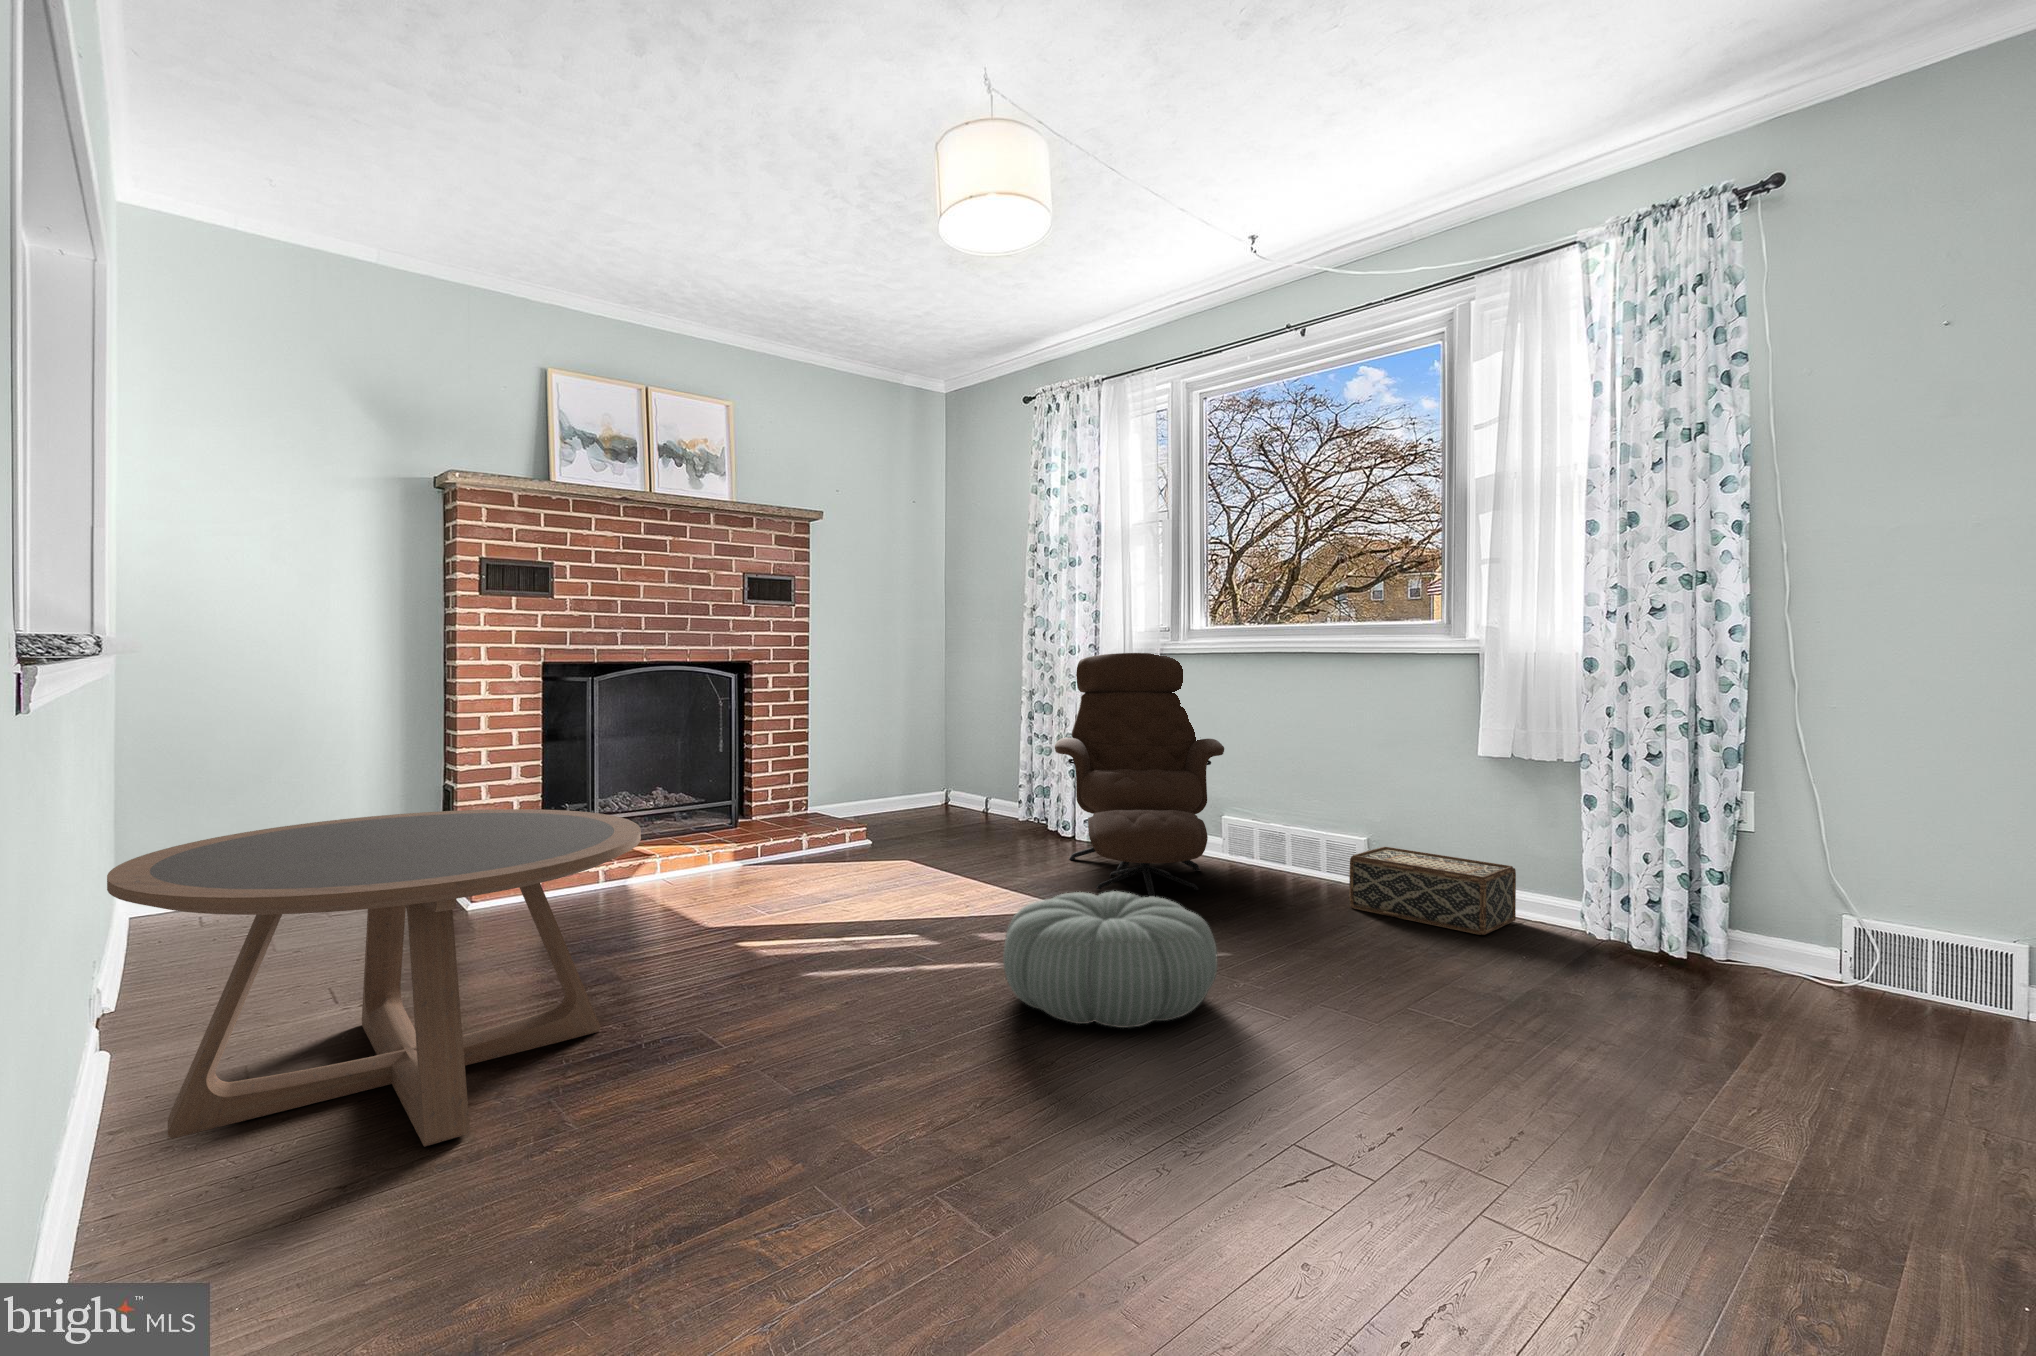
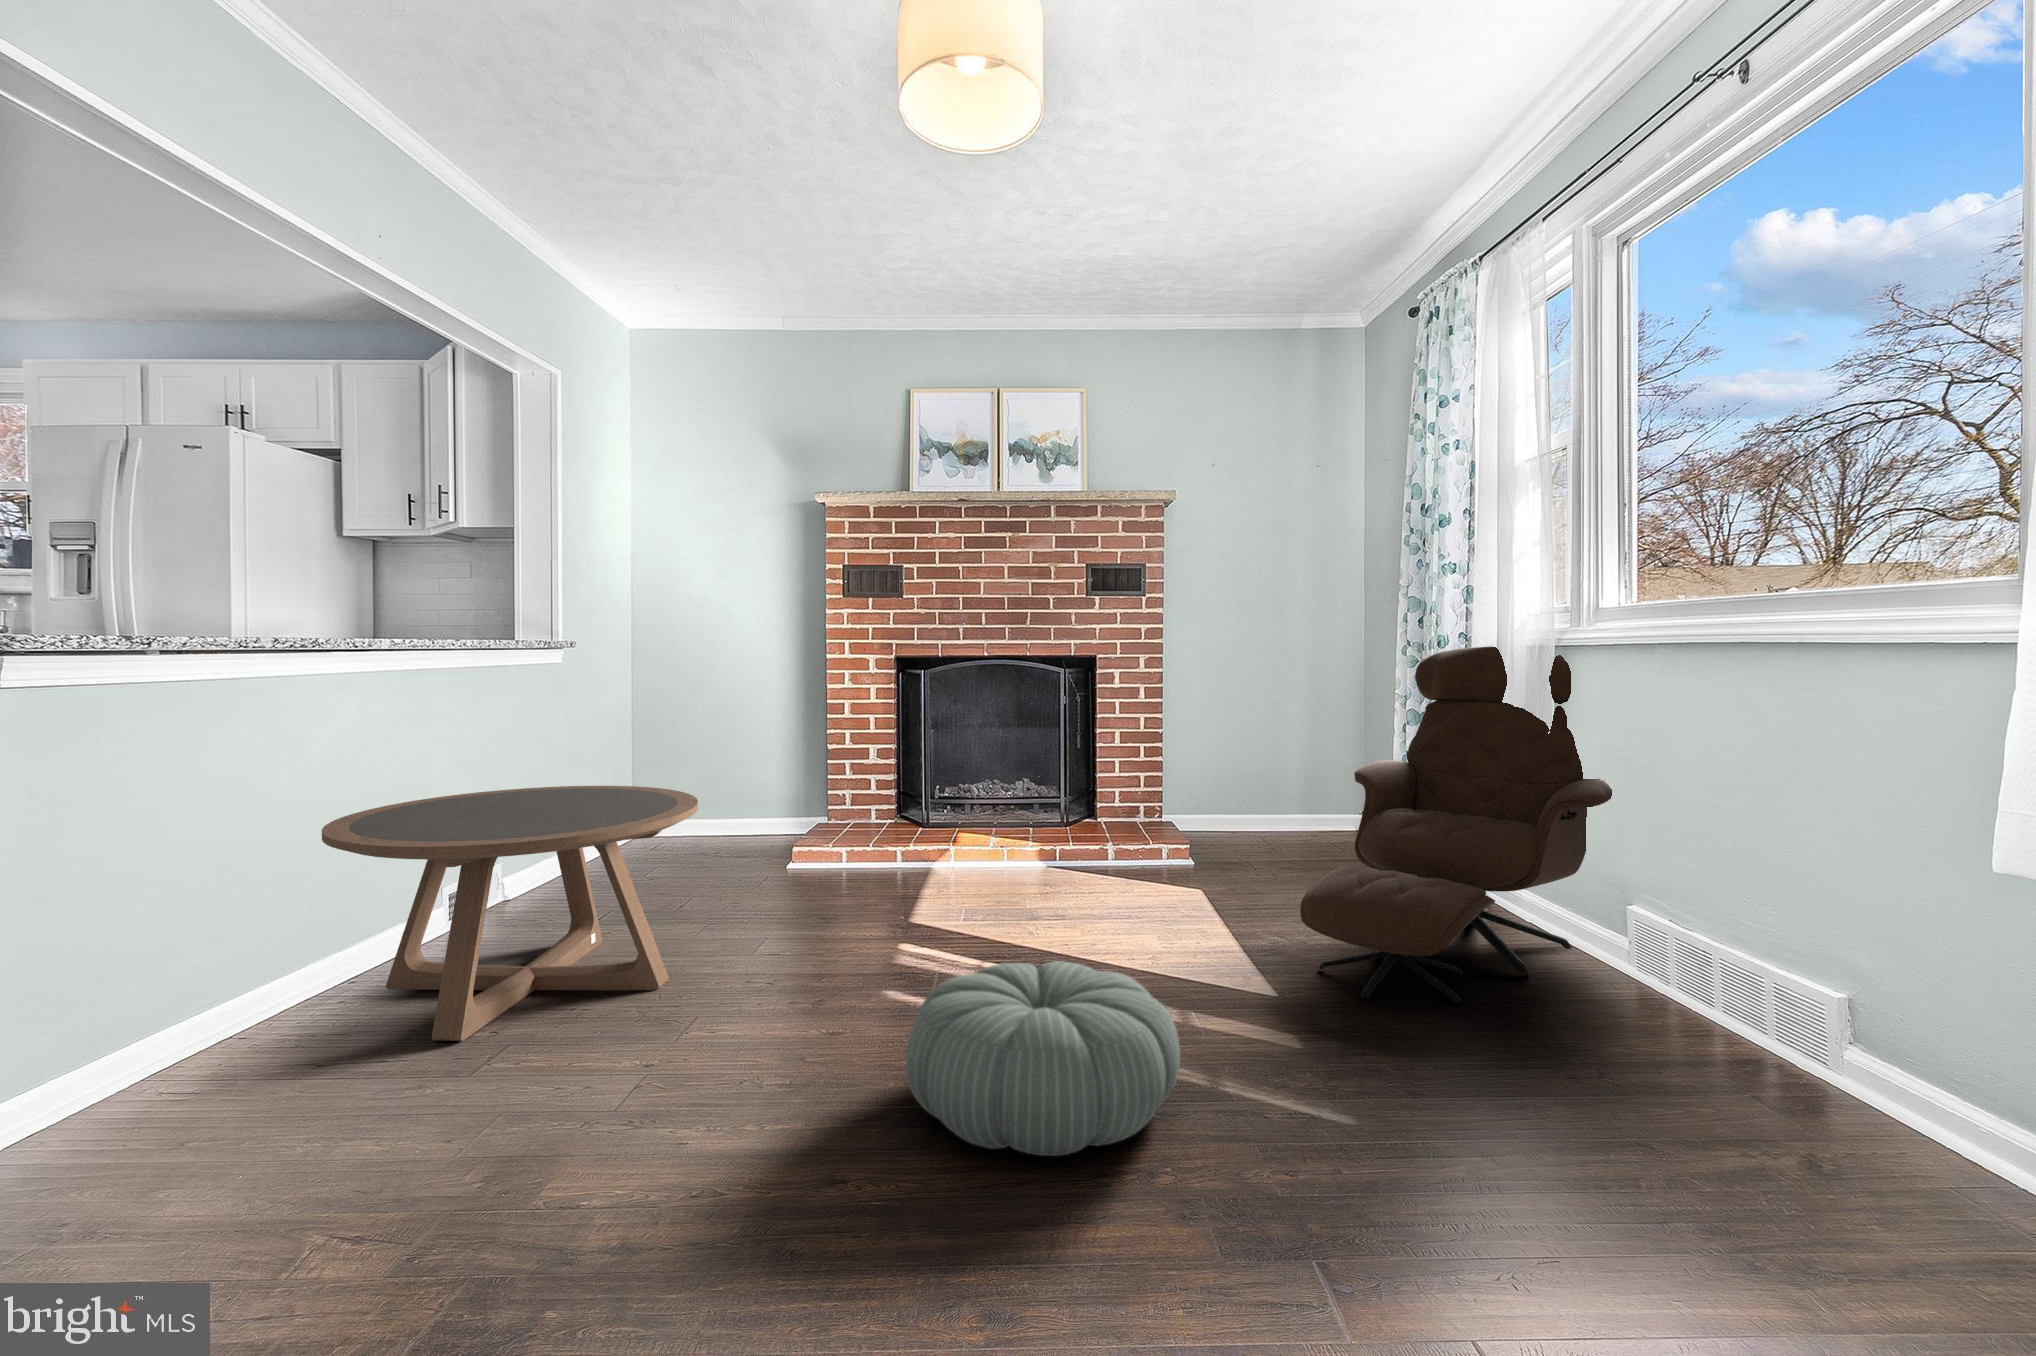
woven basket: present [1349,847,1516,935] -> none [1671,1008,2026,1231]

